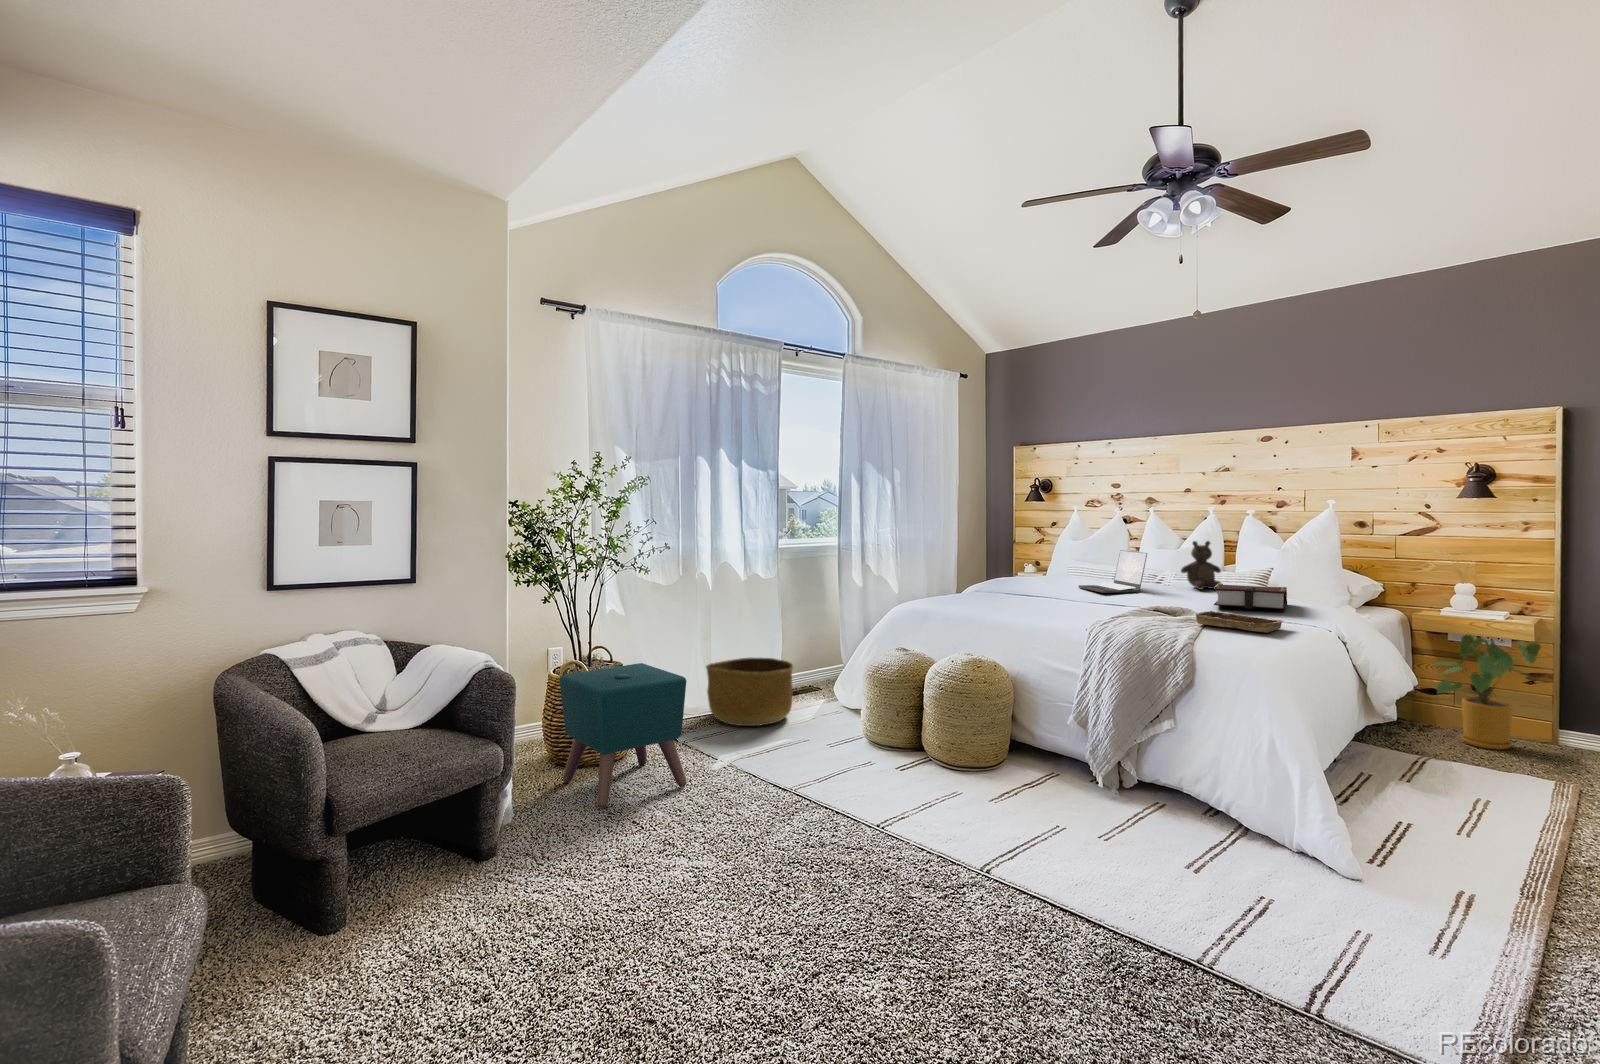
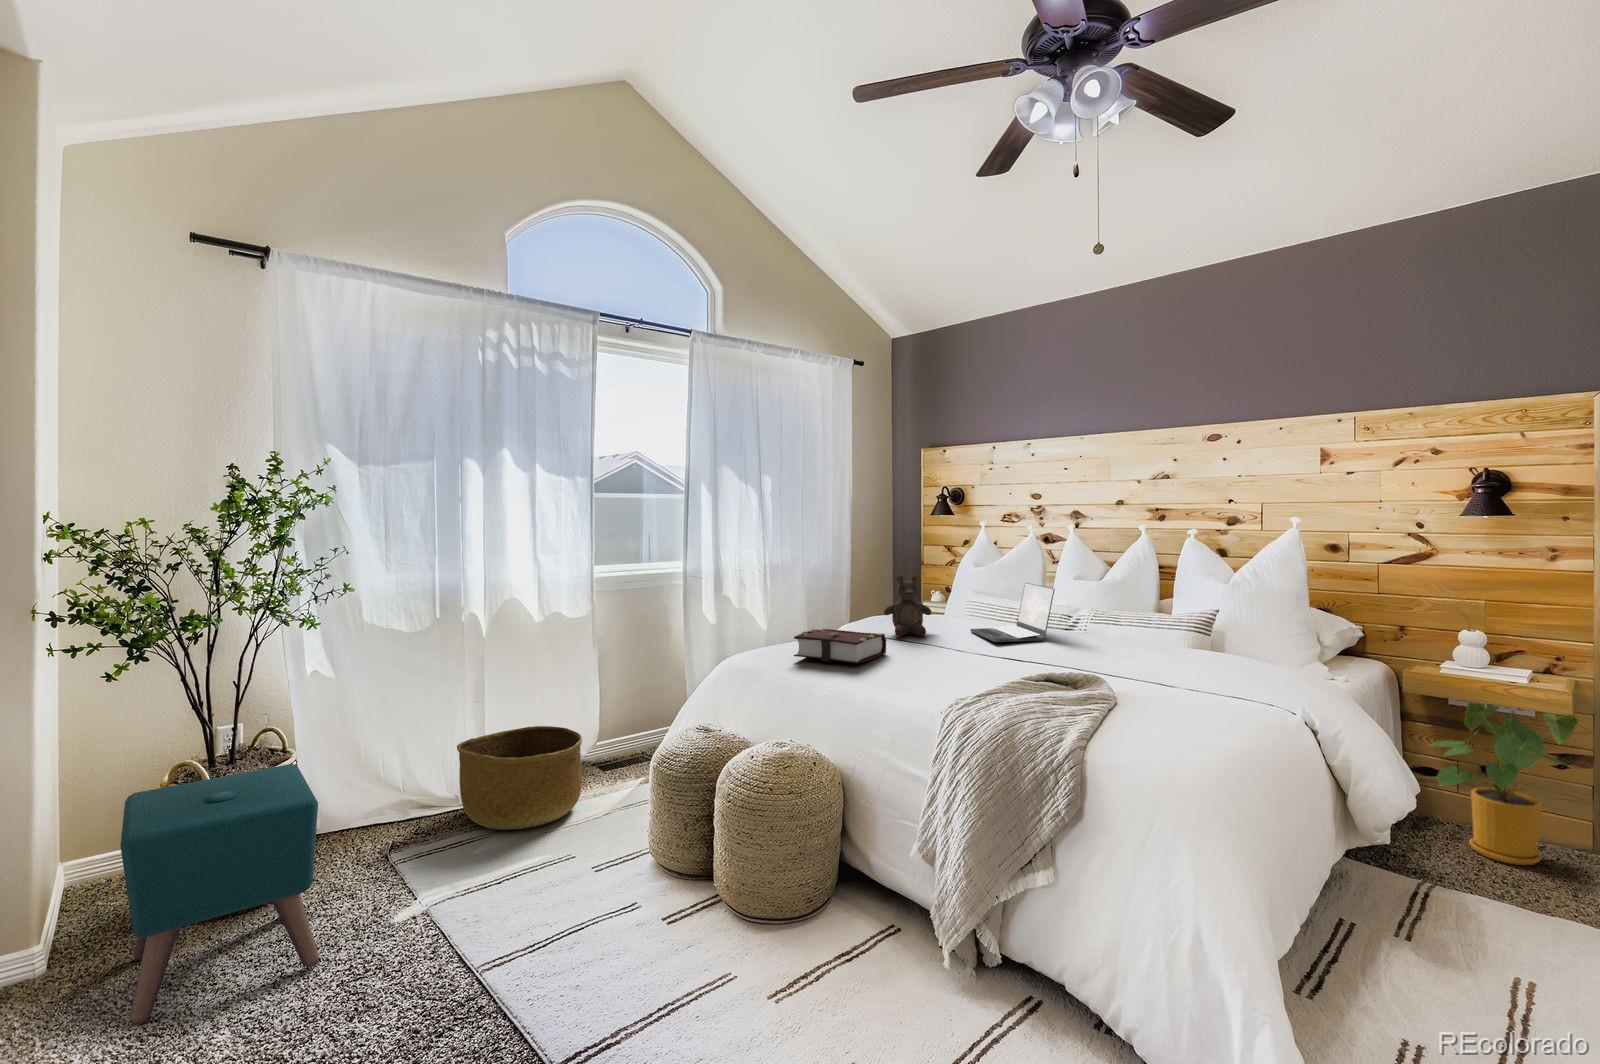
stuffed bear: present [1181,541,1221,589] -> present [884,576,932,637]
book: present [1214,584,1287,609] -> present [794,629,886,664]
tray: present [1196,611,1284,633] -> none [1094,683,1230,727]

